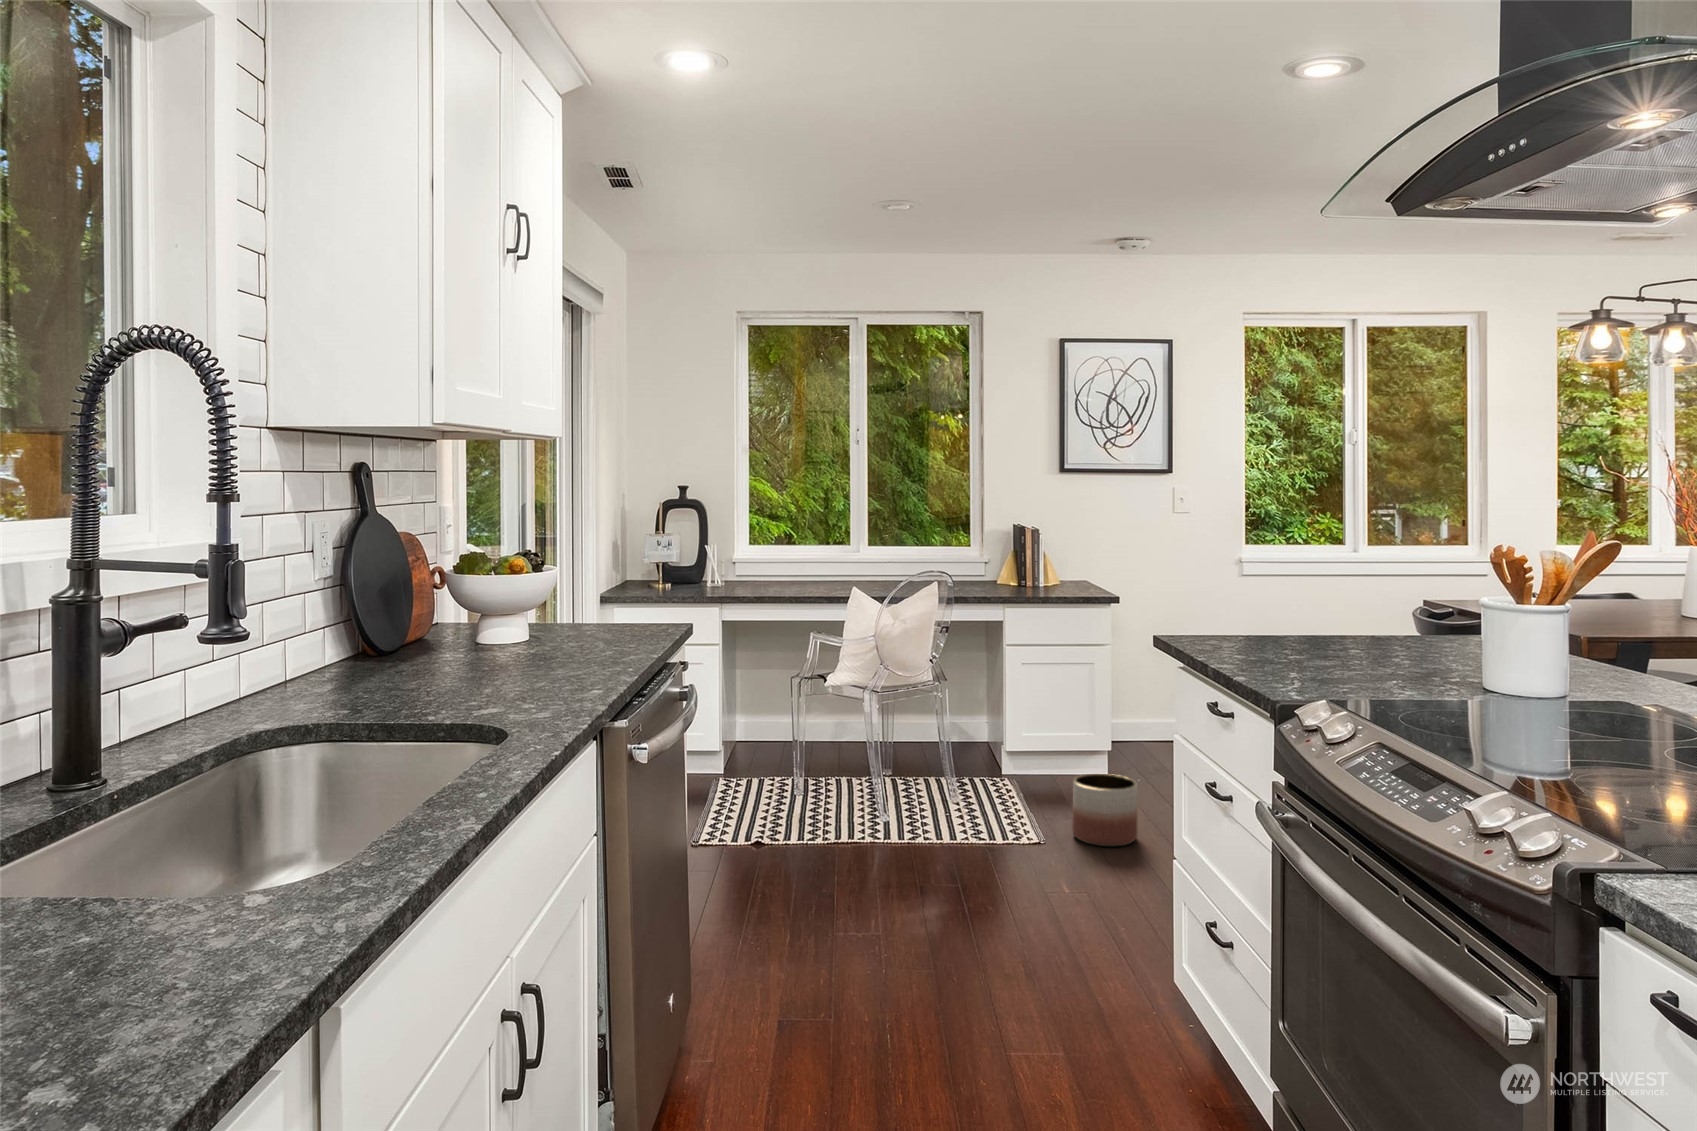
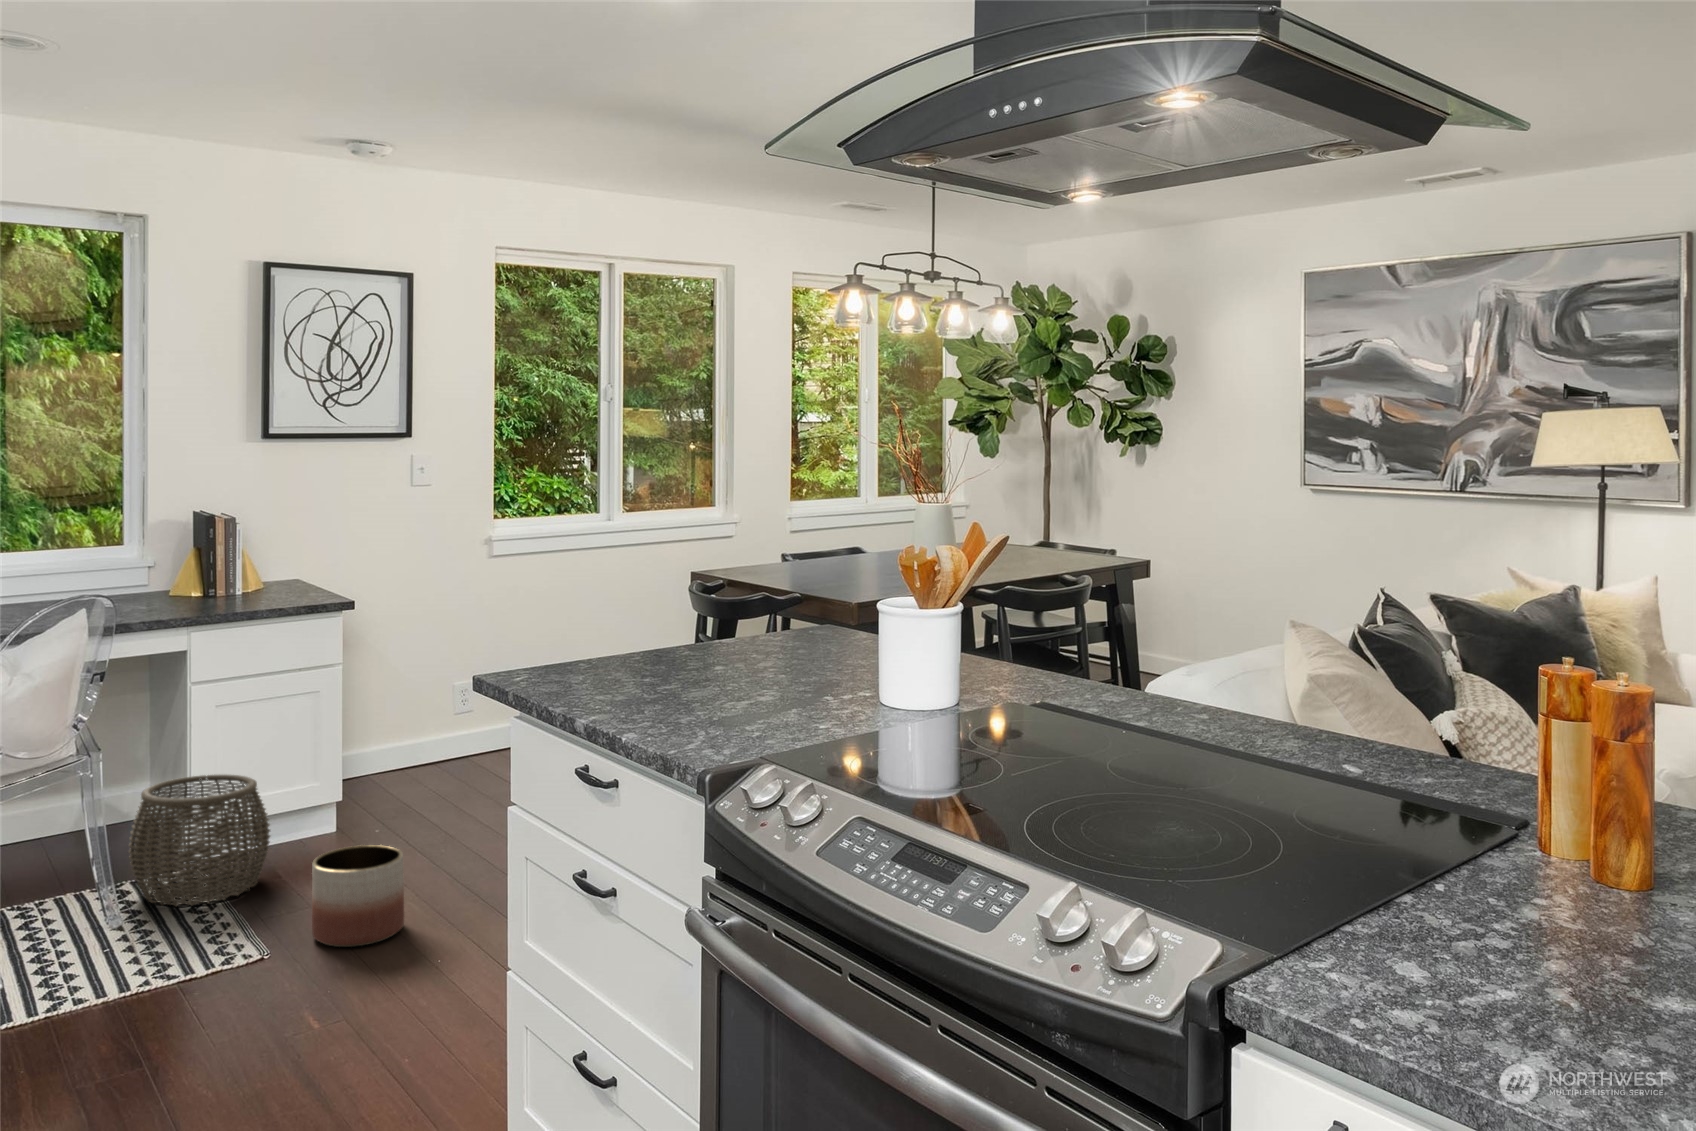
woven basket: none [965,712,1053,800] -> present [129,774,270,907]

